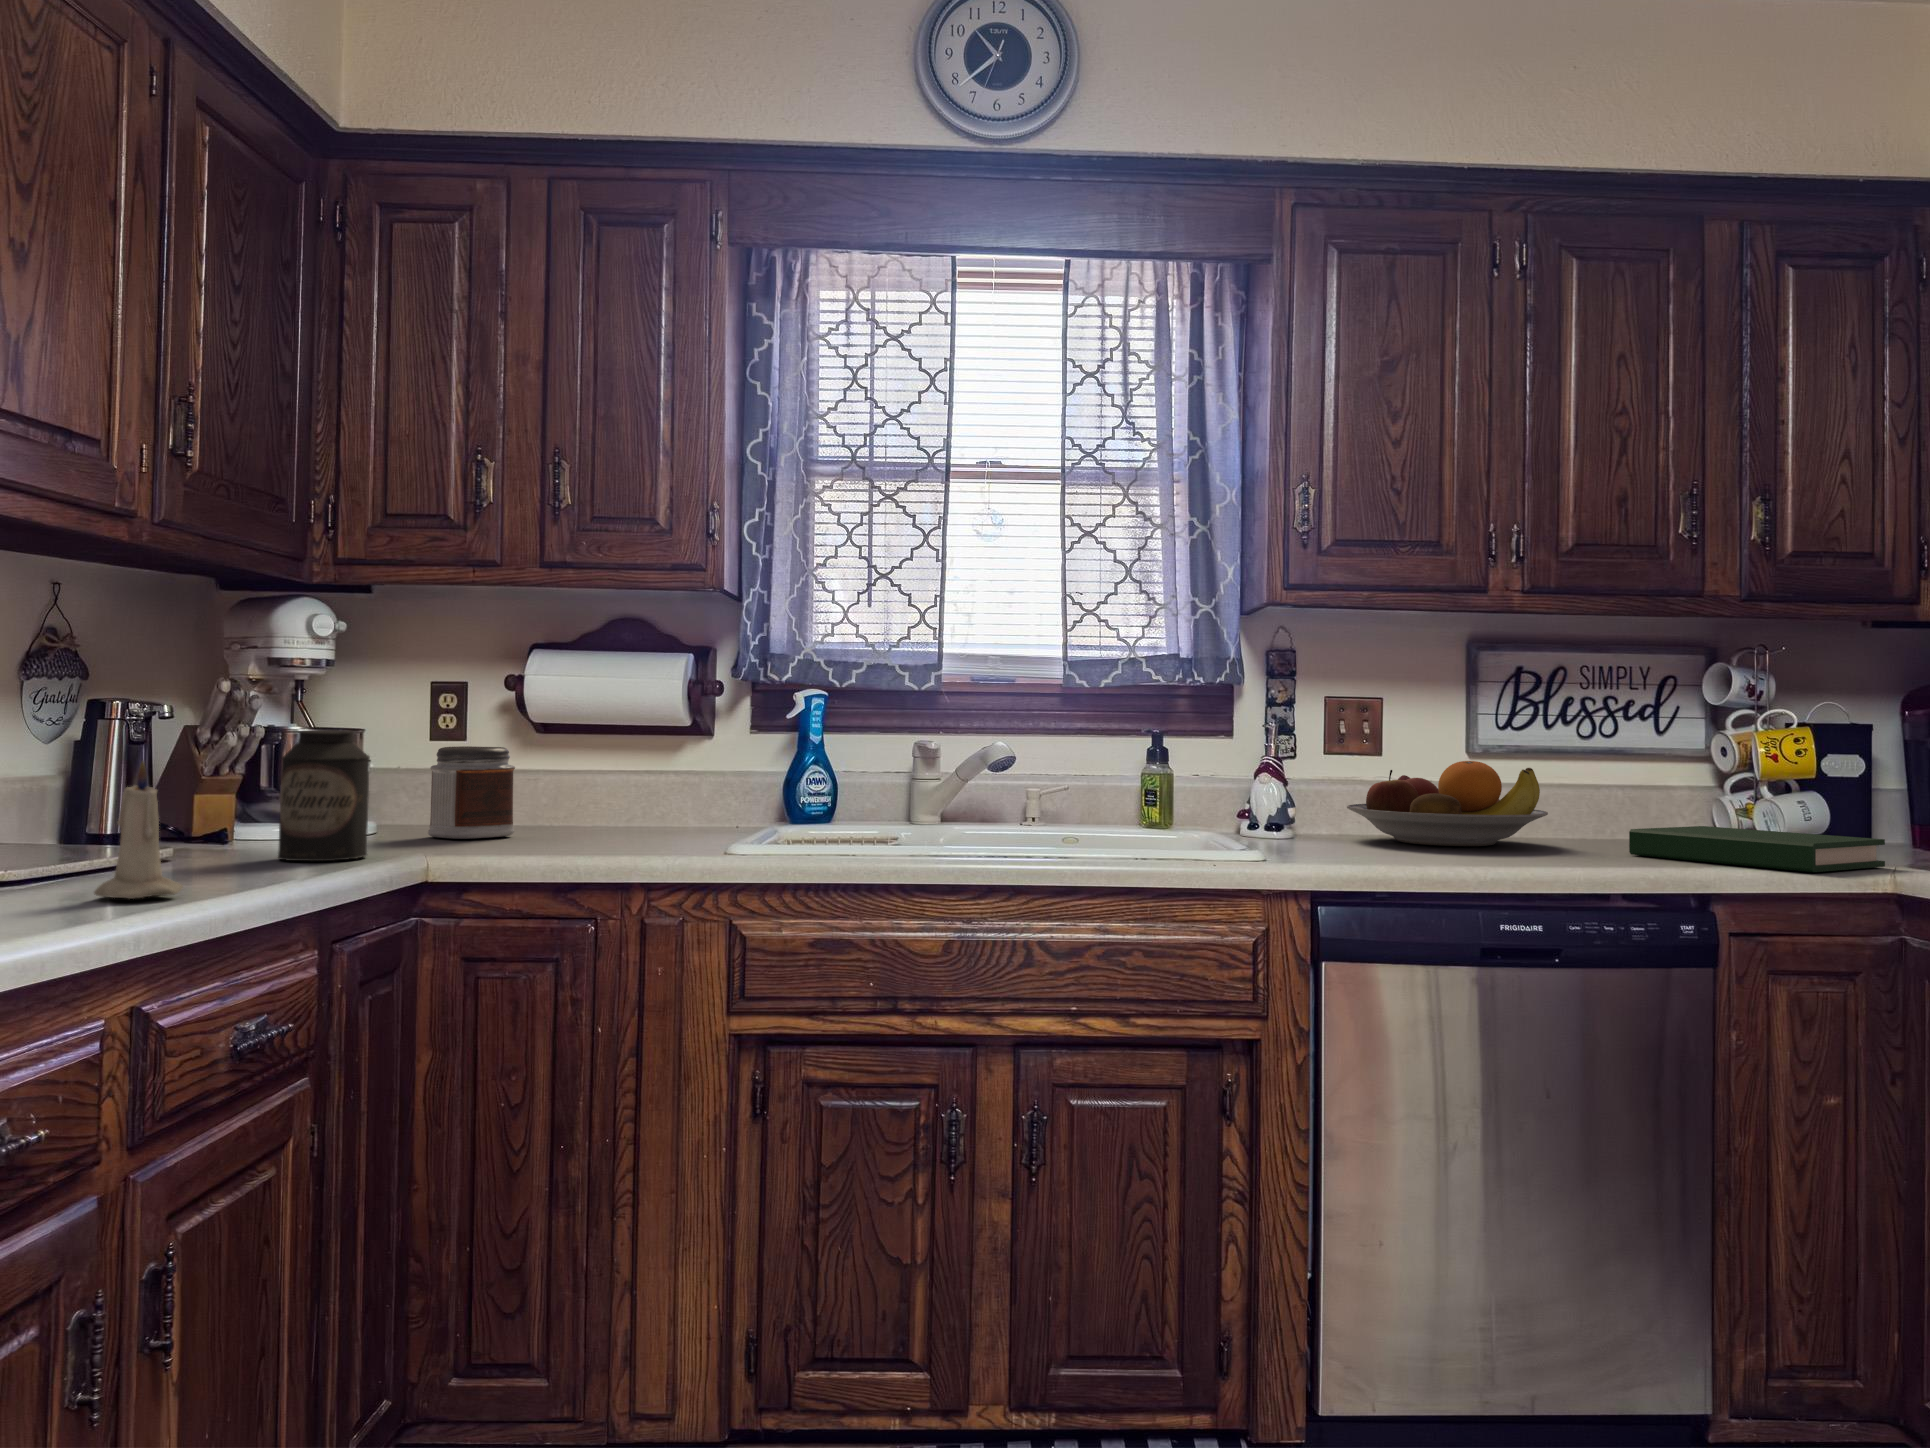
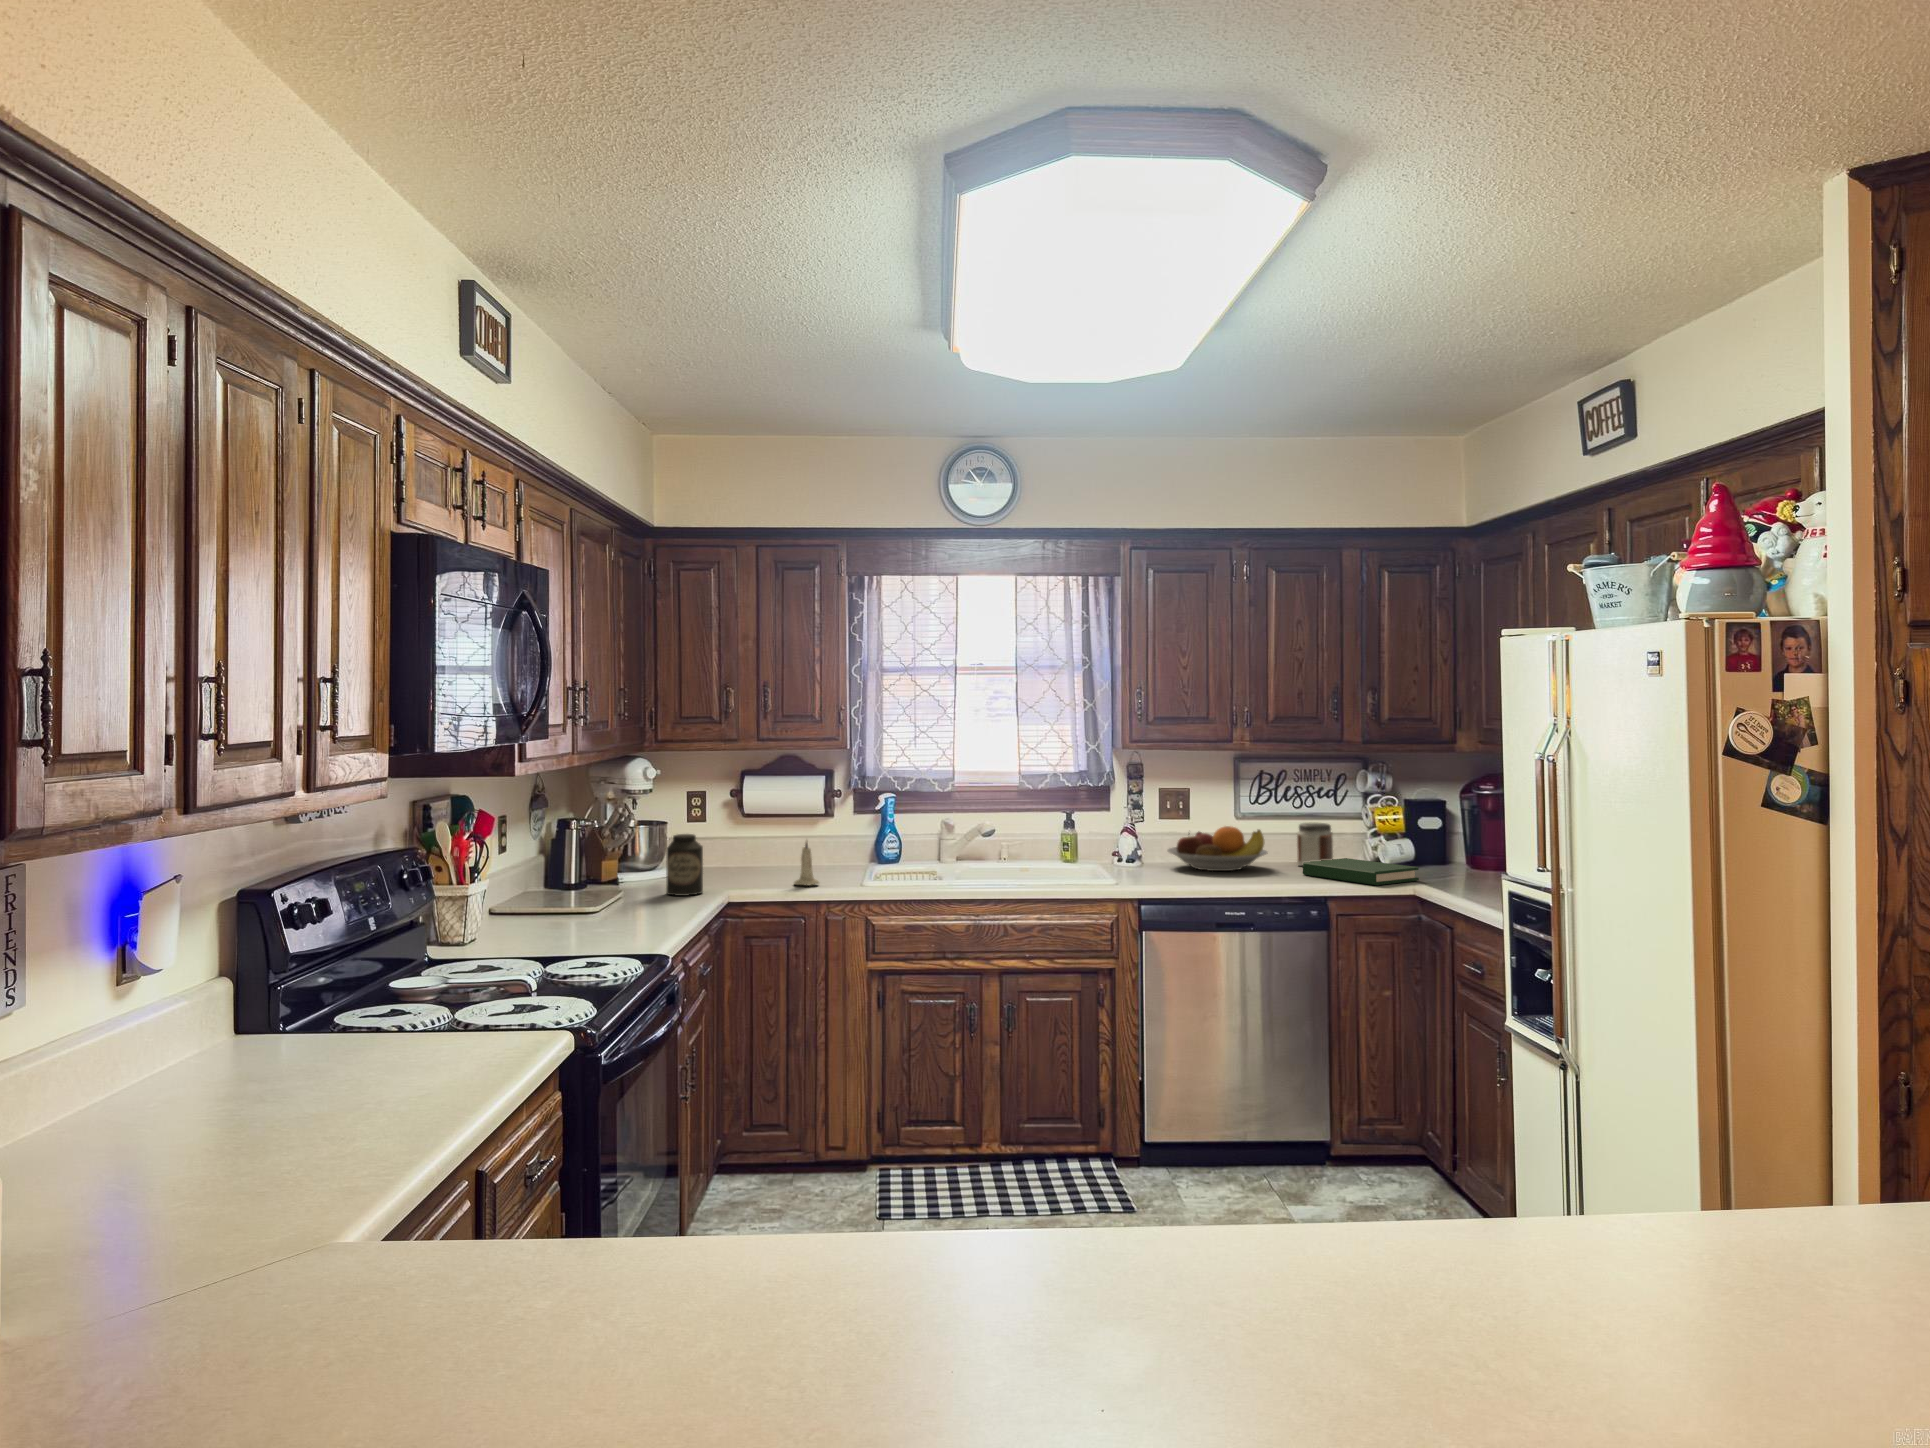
jar: present [428,746,515,839] -> present [1297,823,1333,866]
candle: present [94,761,183,899] -> present [794,842,819,886]

